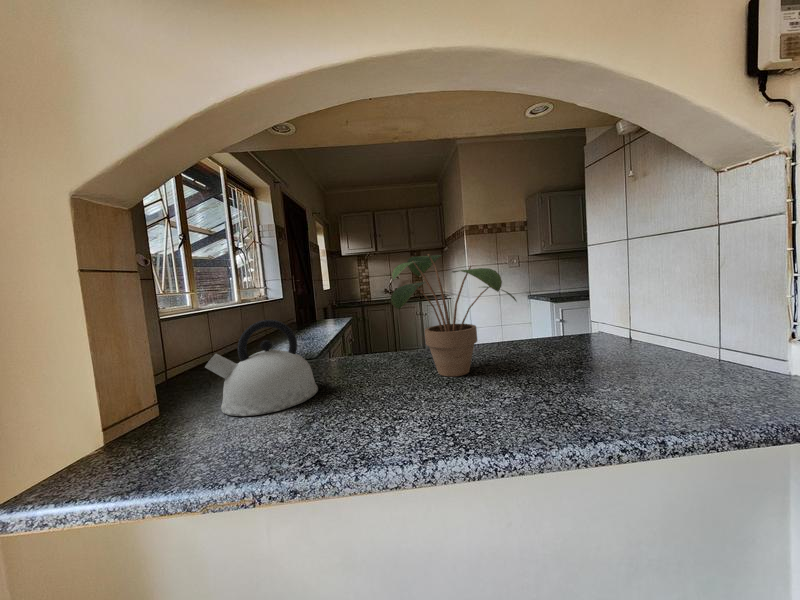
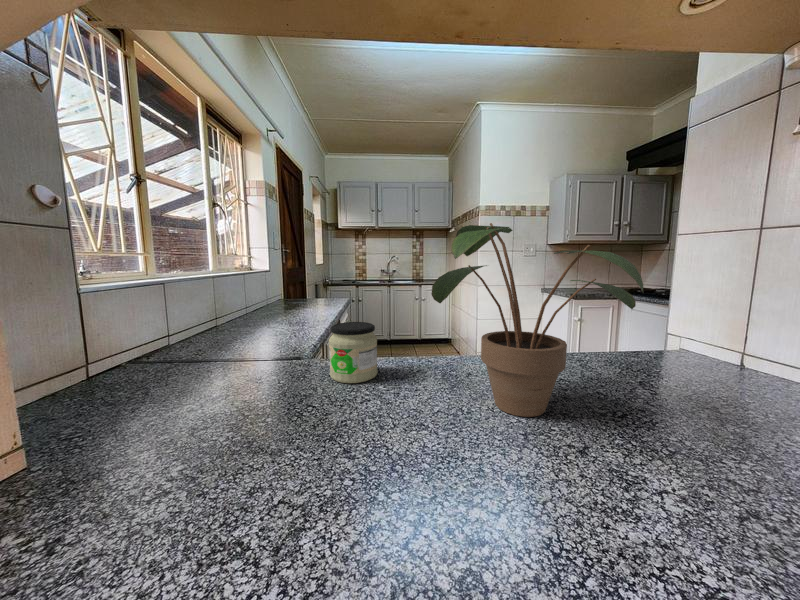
kettle: present [205,320,318,416] -> none [109,308,312,489]
jar: none [329,328,365,370] -> present [329,322,378,383]

